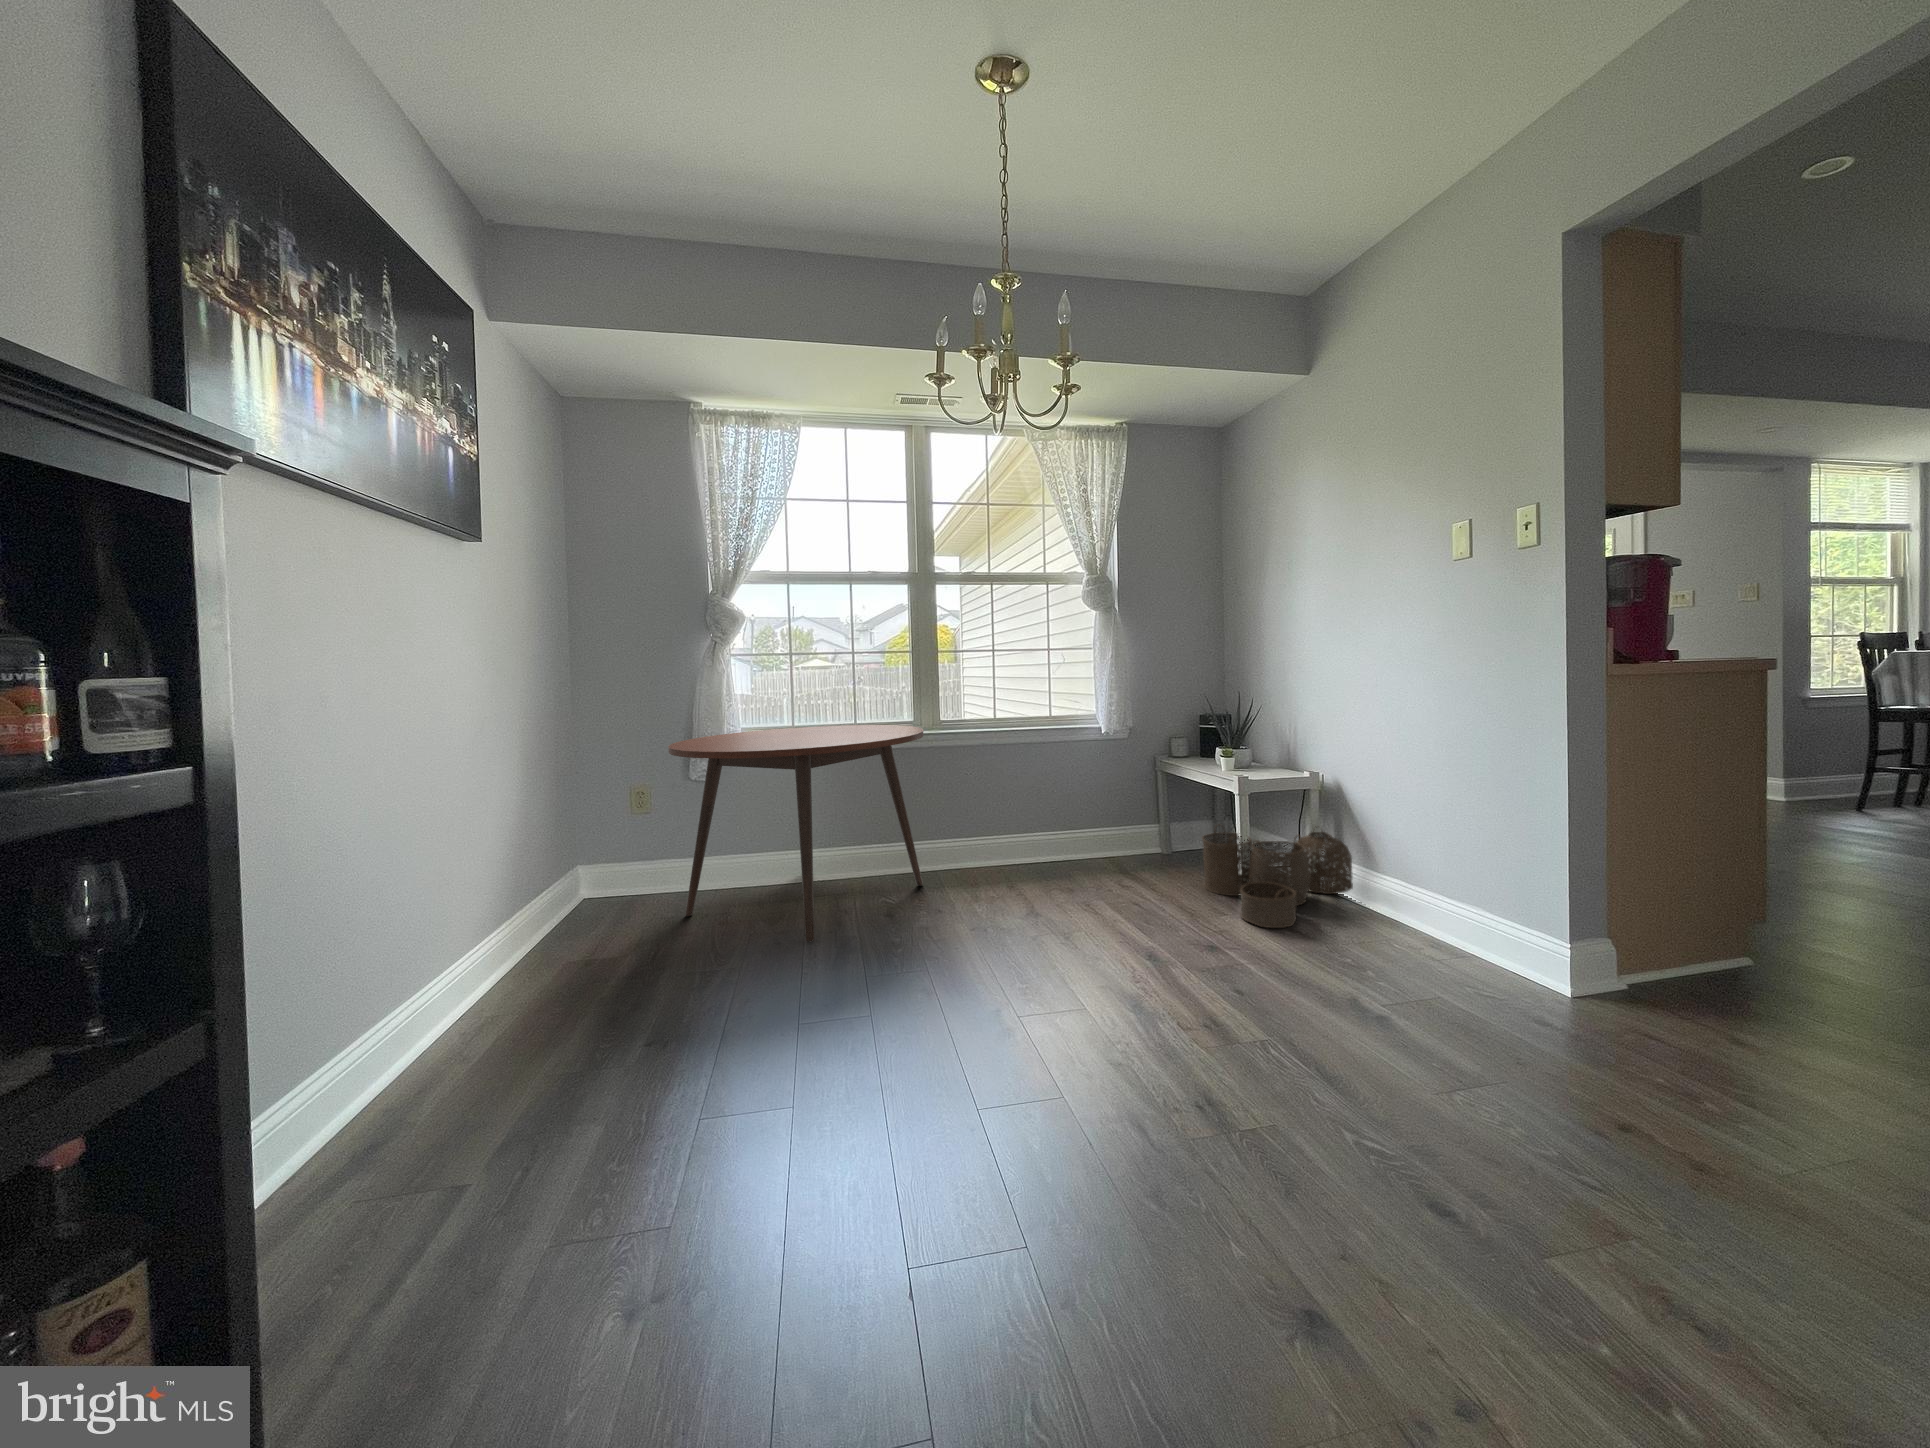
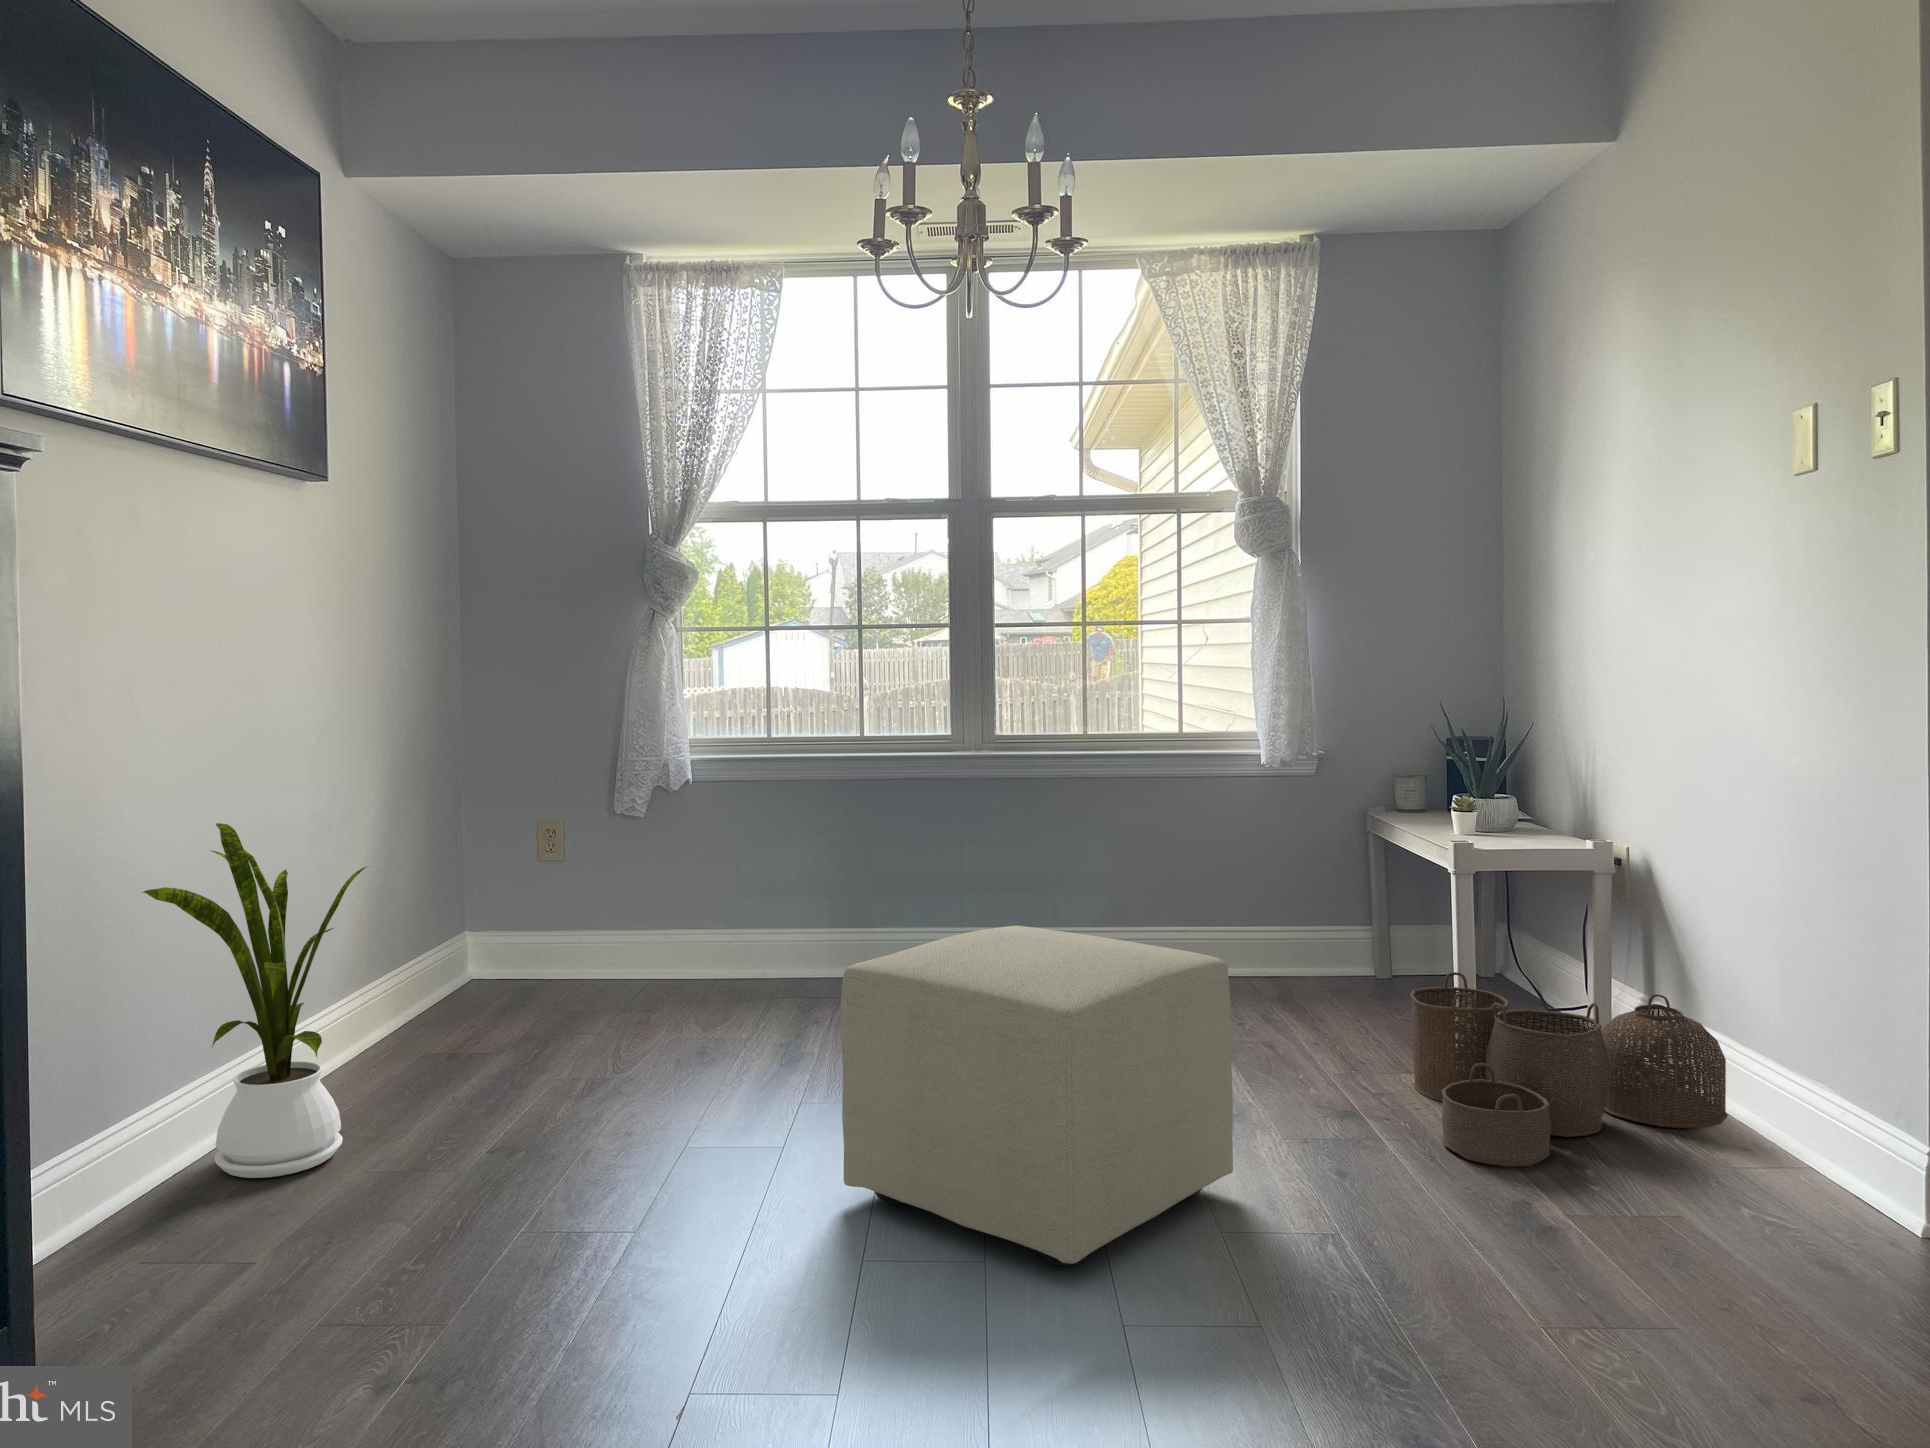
dining table: present [668,725,924,942] -> none [553,754,933,1078]
house plant: none [353,809,557,1089] -> present [142,823,366,1178]
ottoman: none [938,825,1164,1037] -> present [841,926,1233,1266]

